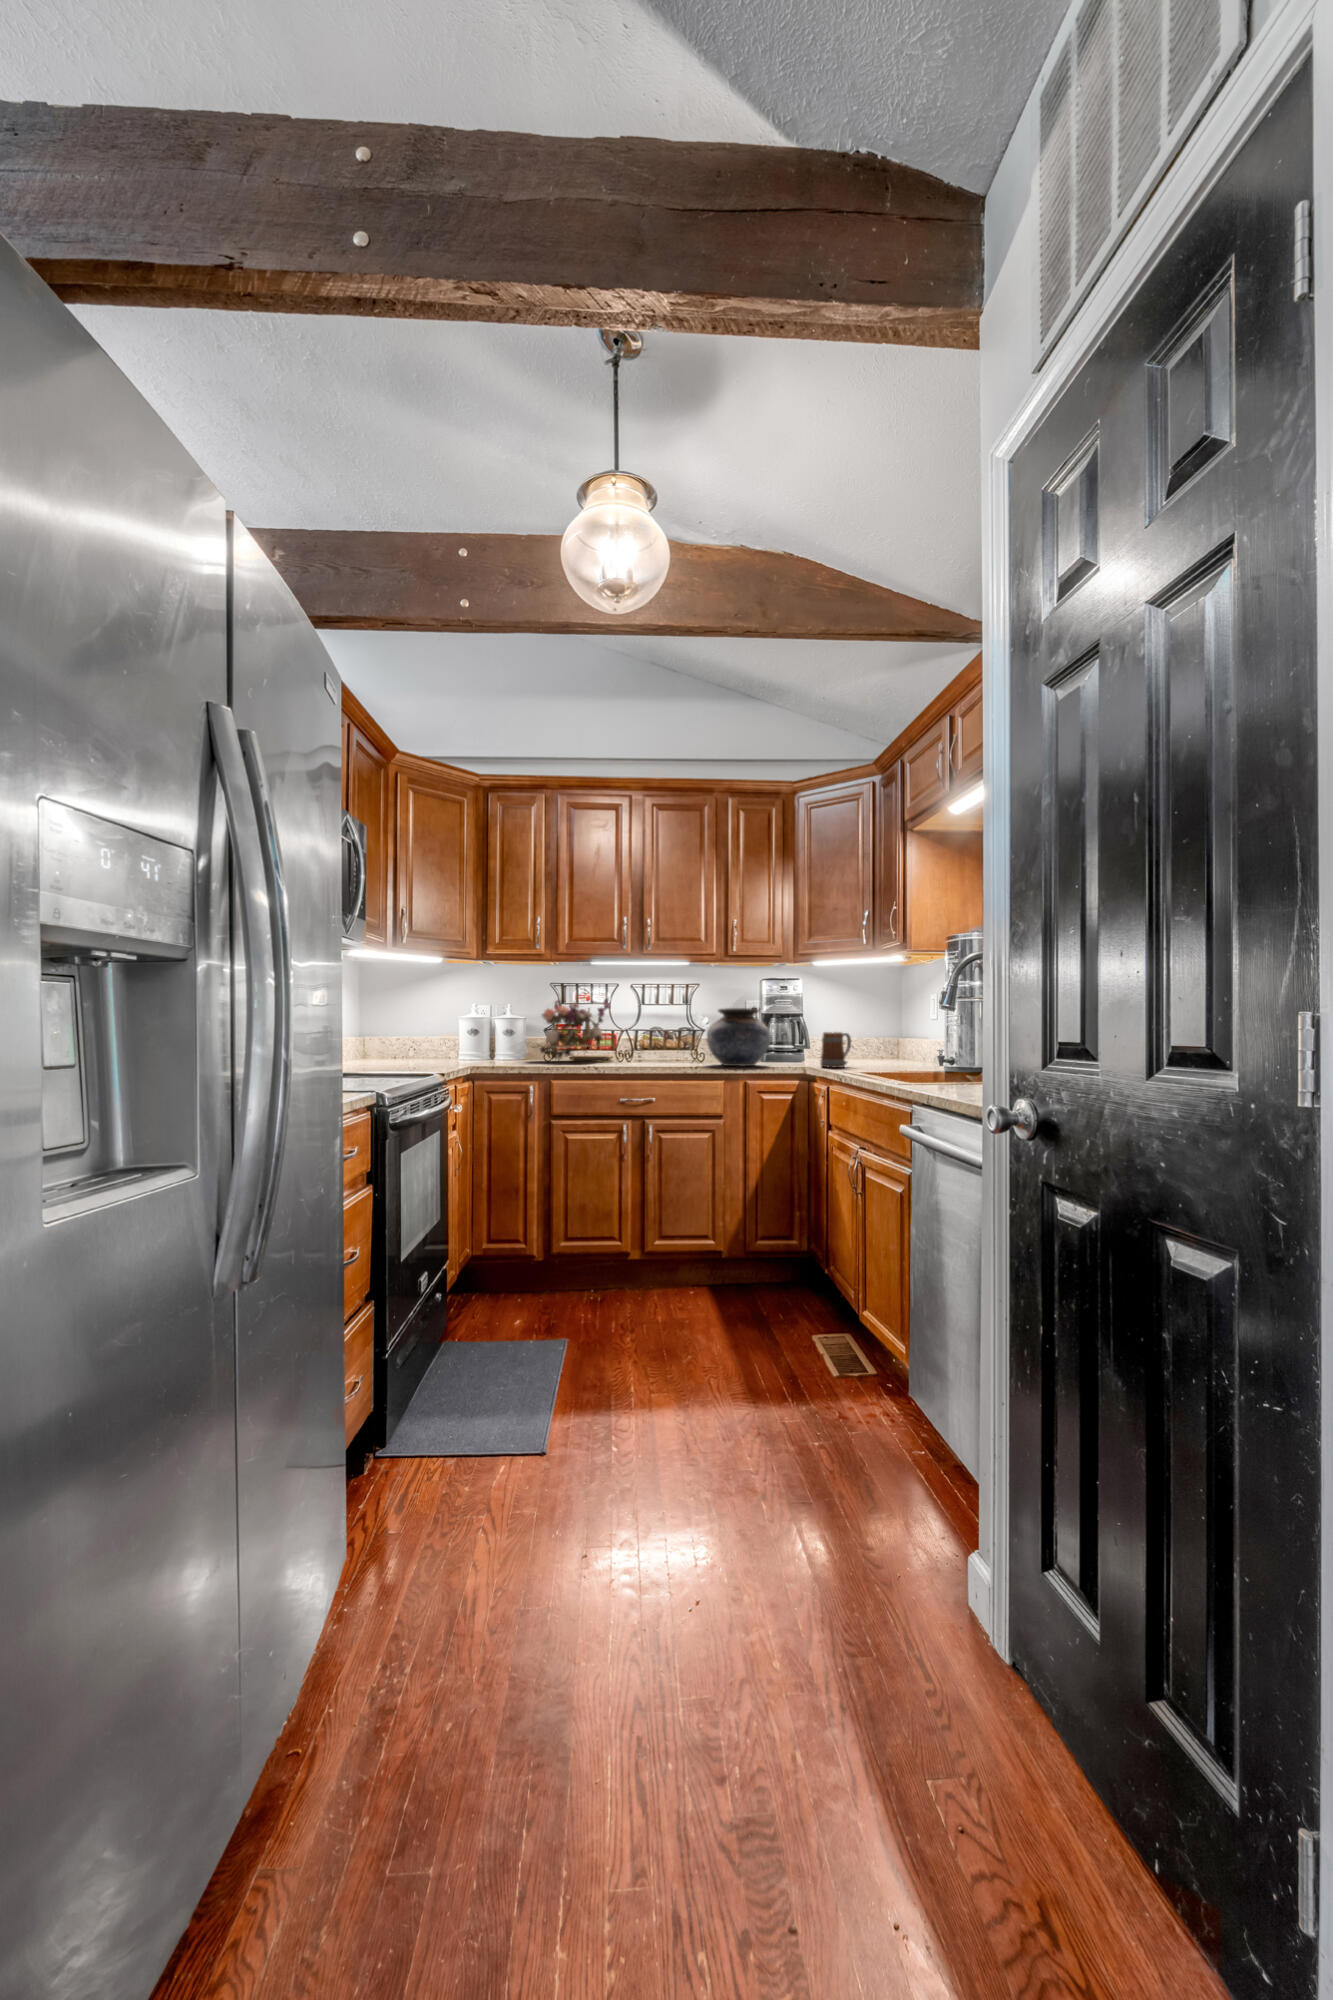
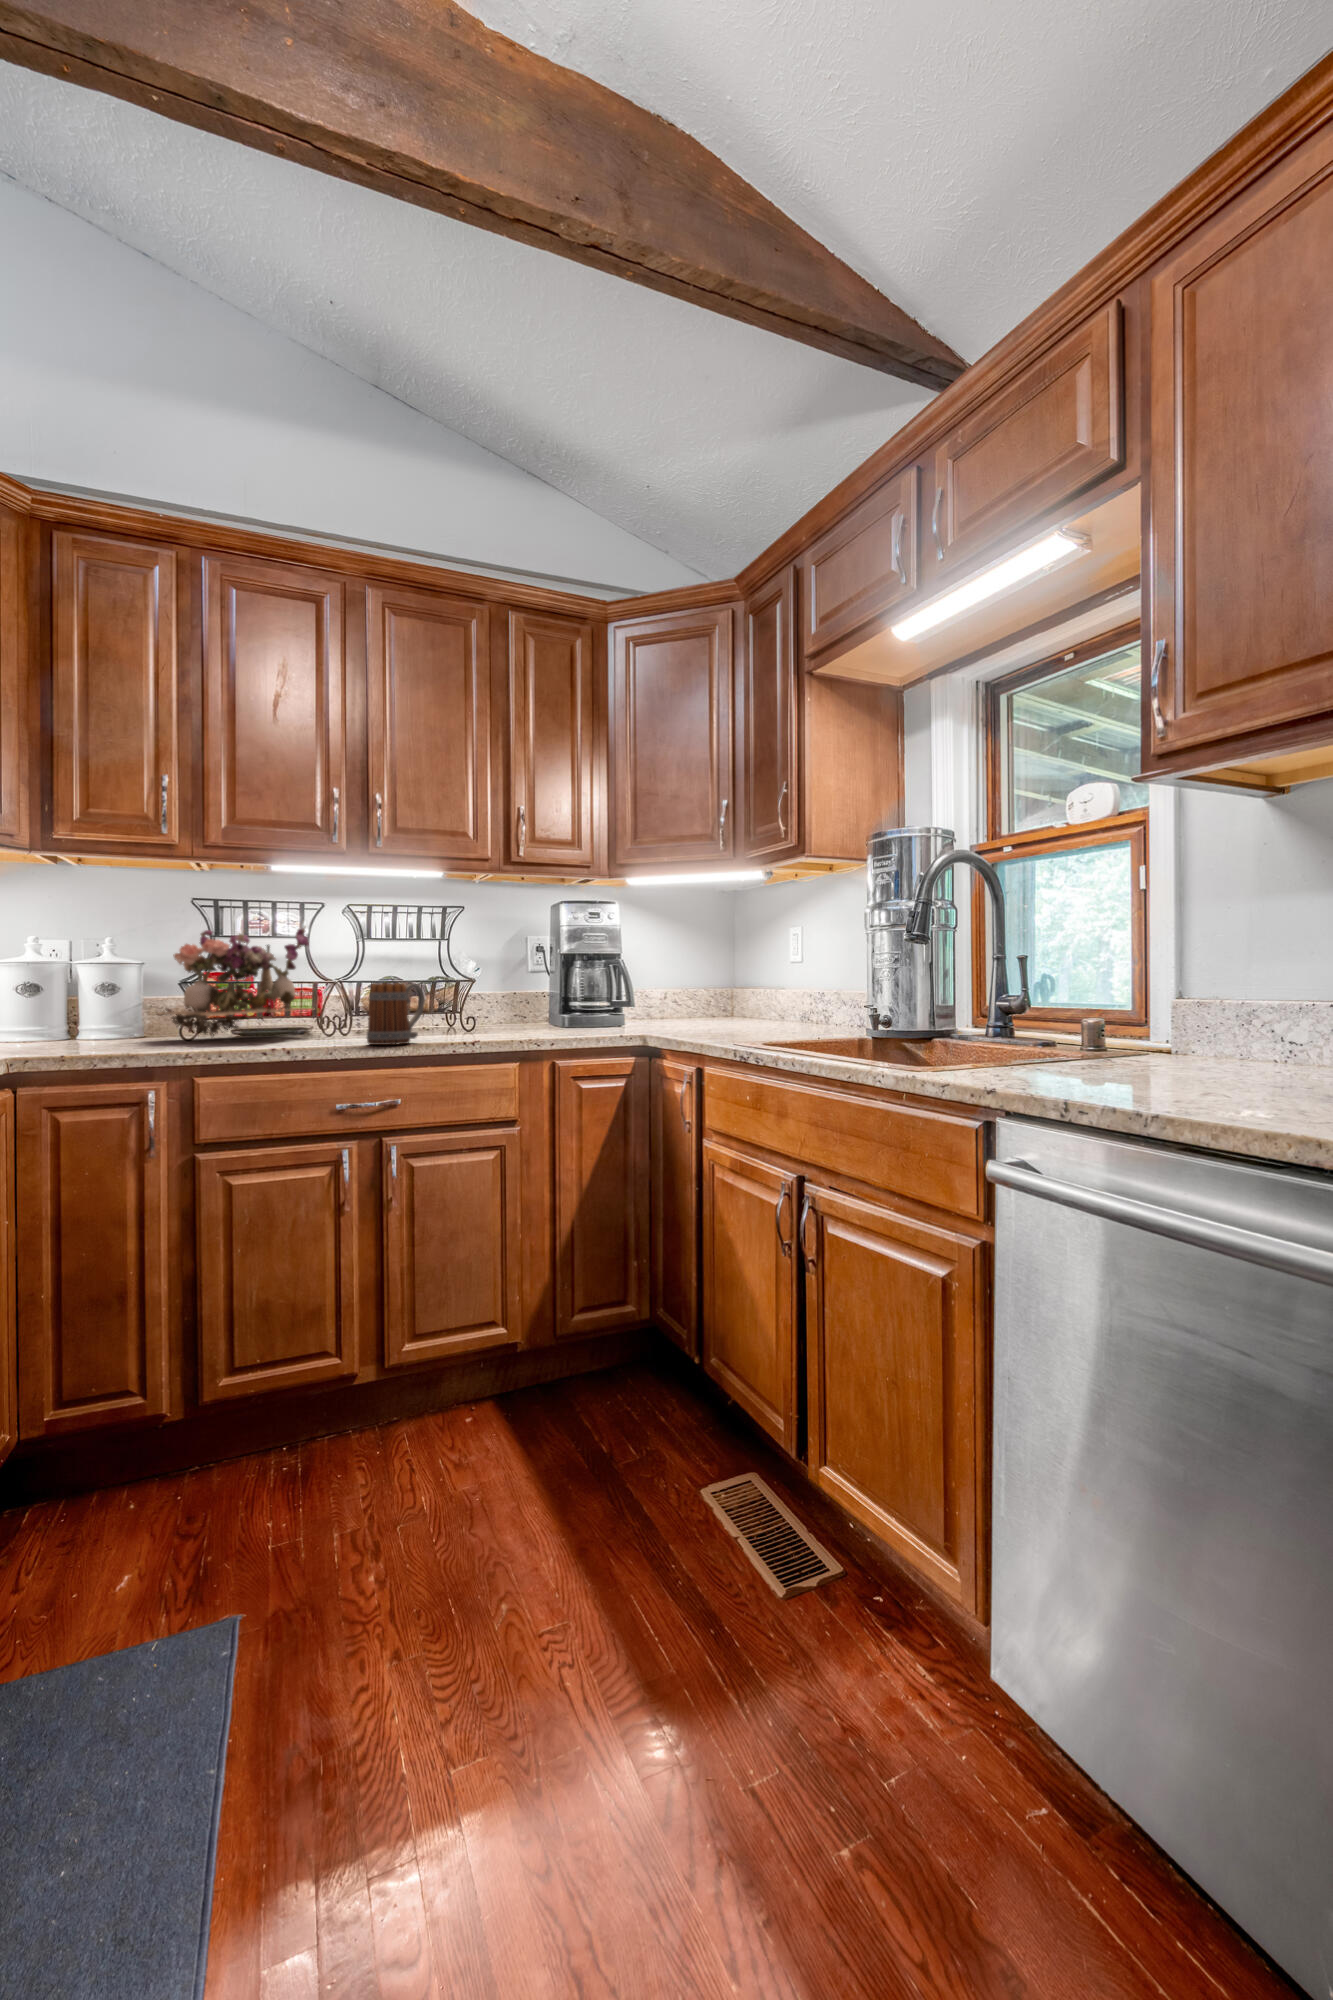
vase: present [707,1008,770,1066] -> none [487,943,592,1040]
mug: present [820,1032,851,1068] -> present [367,983,425,1045]

